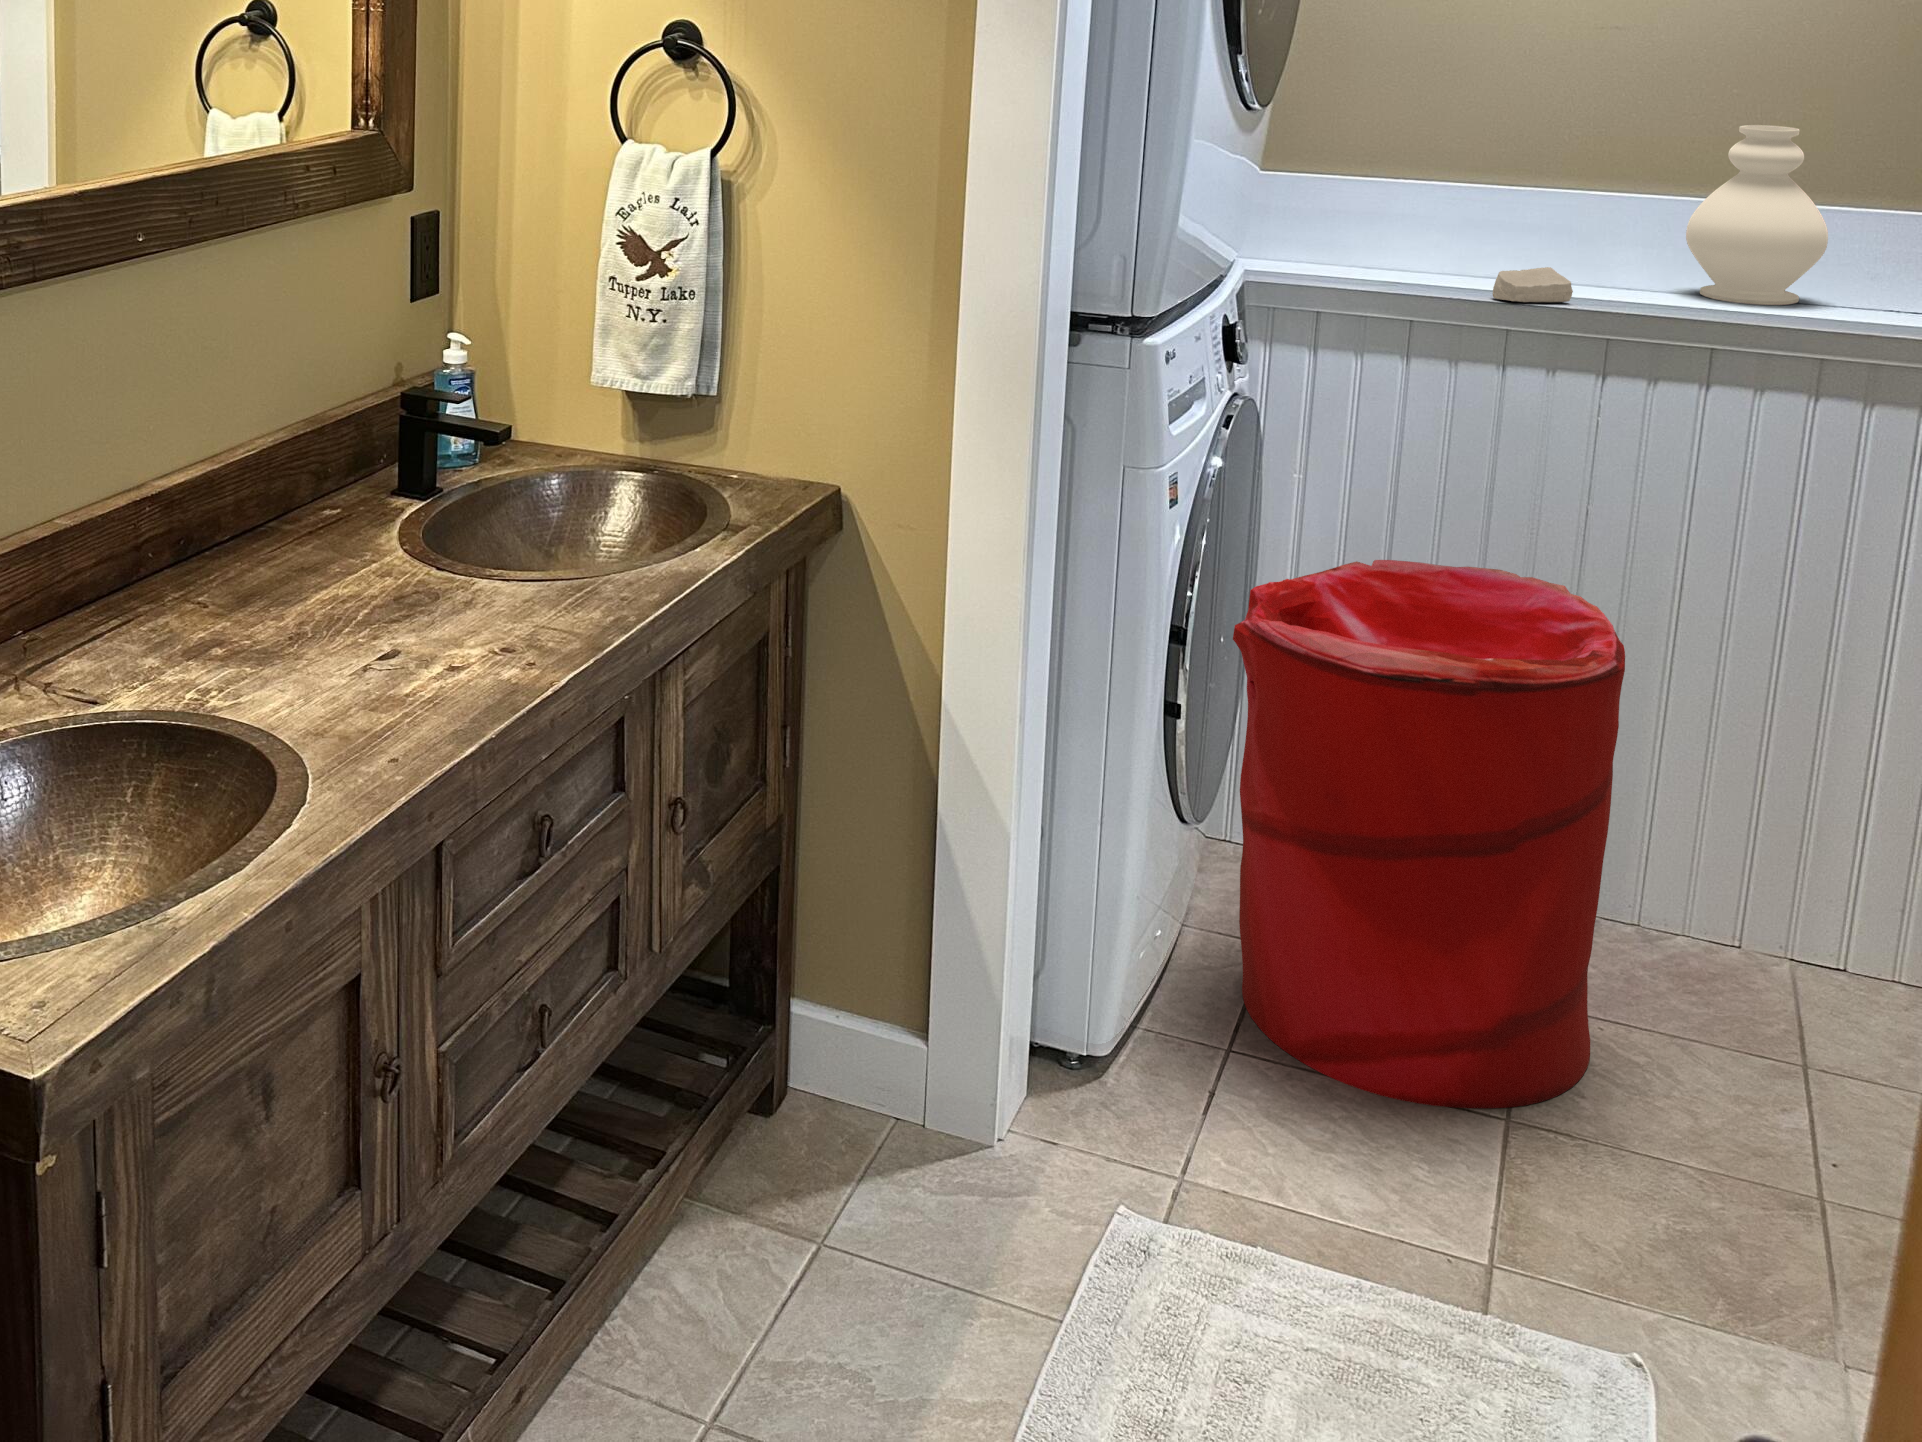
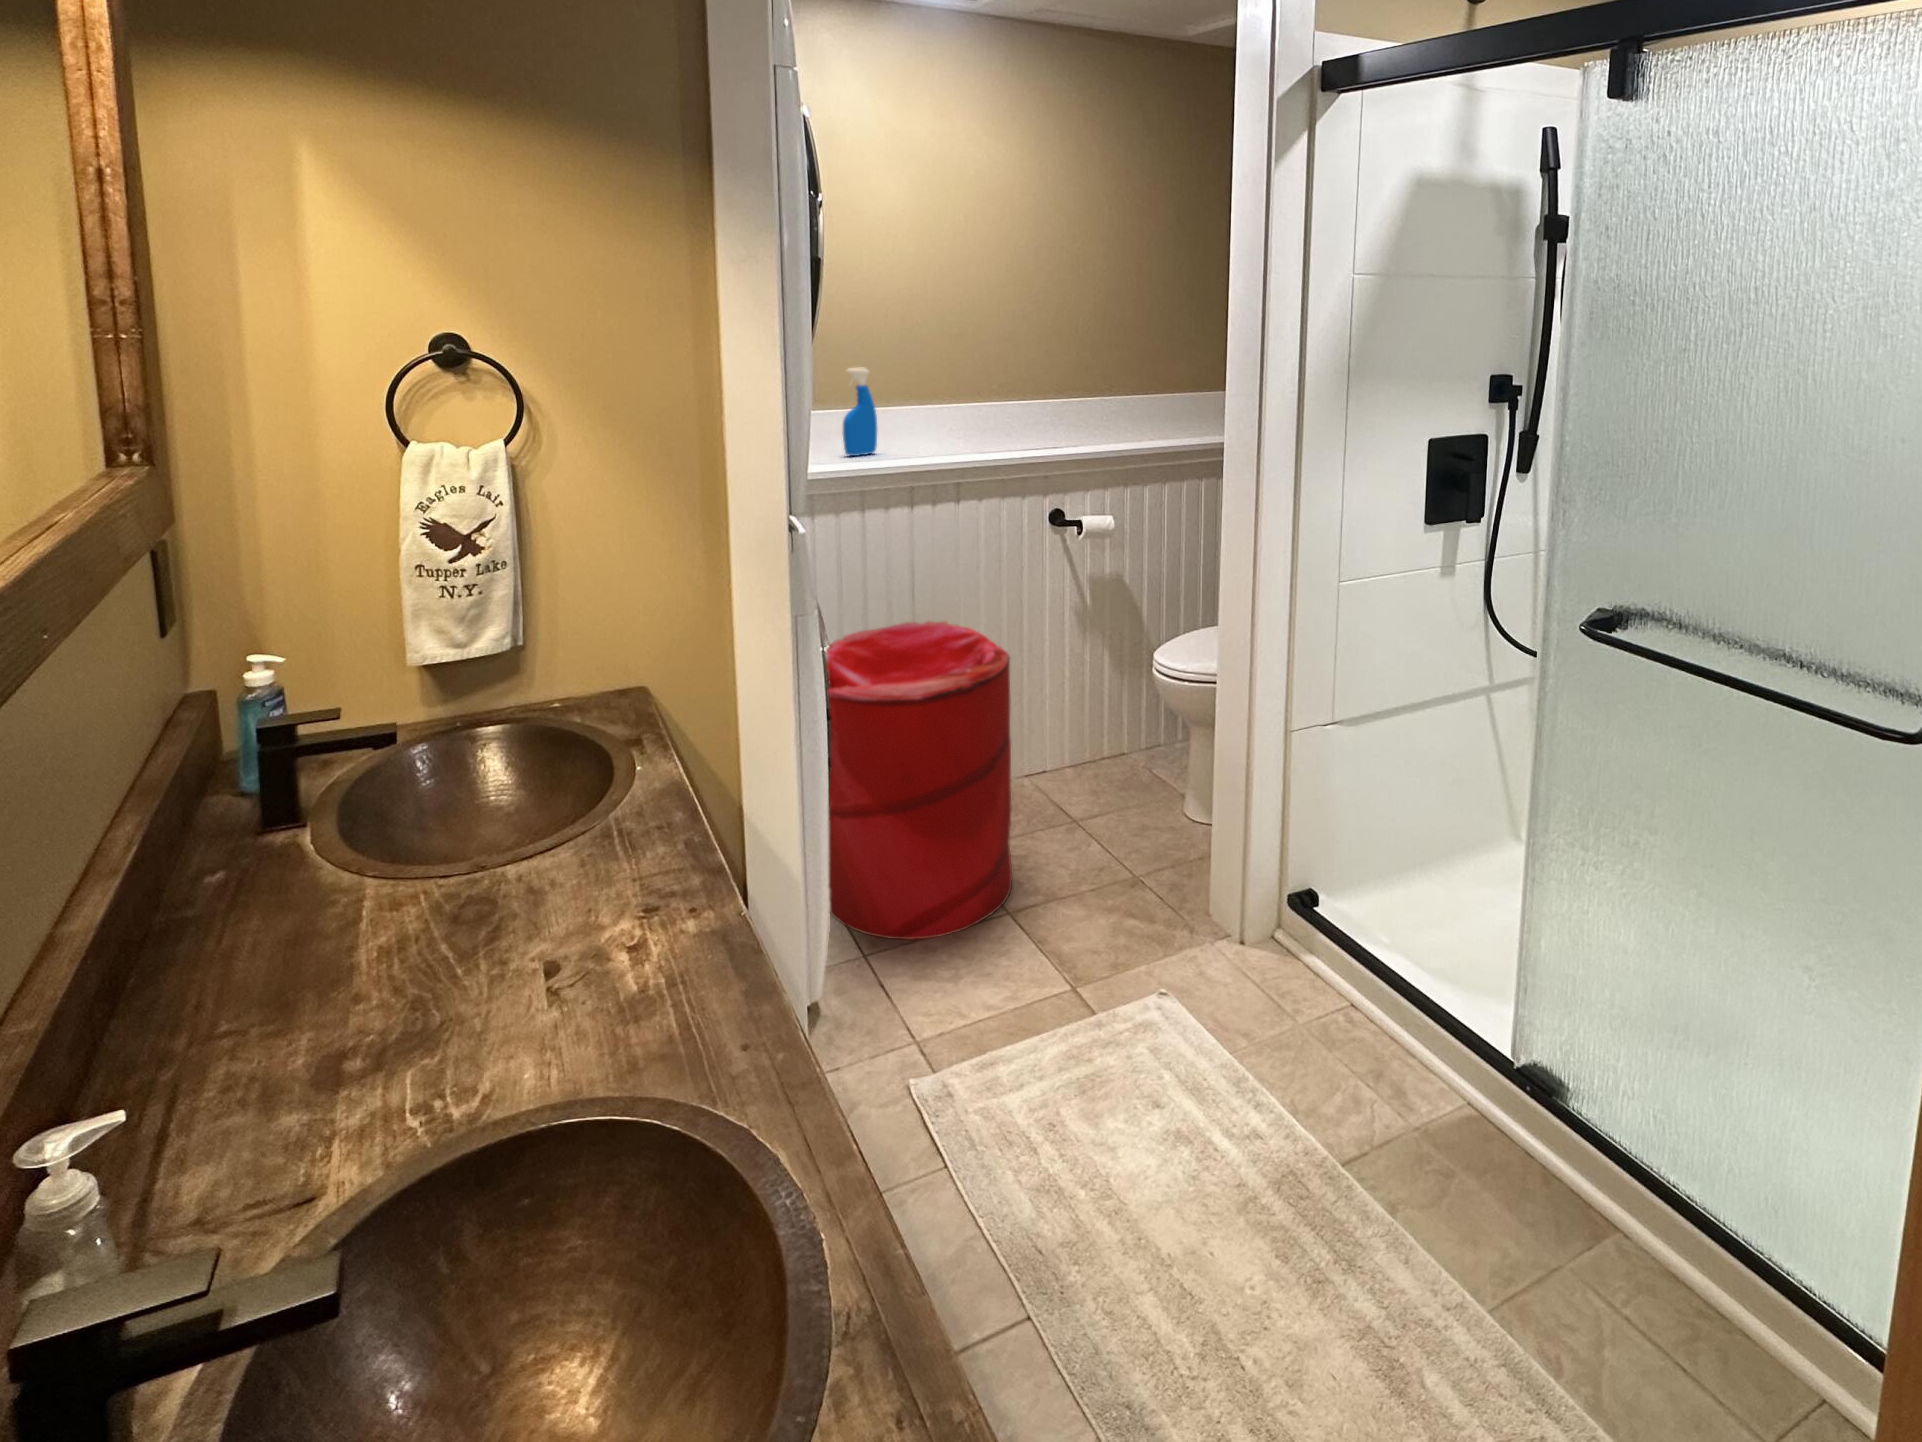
spray bottle: none [1541,119,1620,278] -> present [843,368,877,456]
decorative vase: present [1686,125,1828,305] -> none [916,364,980,457]
soap bar: present [1493,267,1573,302] -> none [859,451,897,473]

